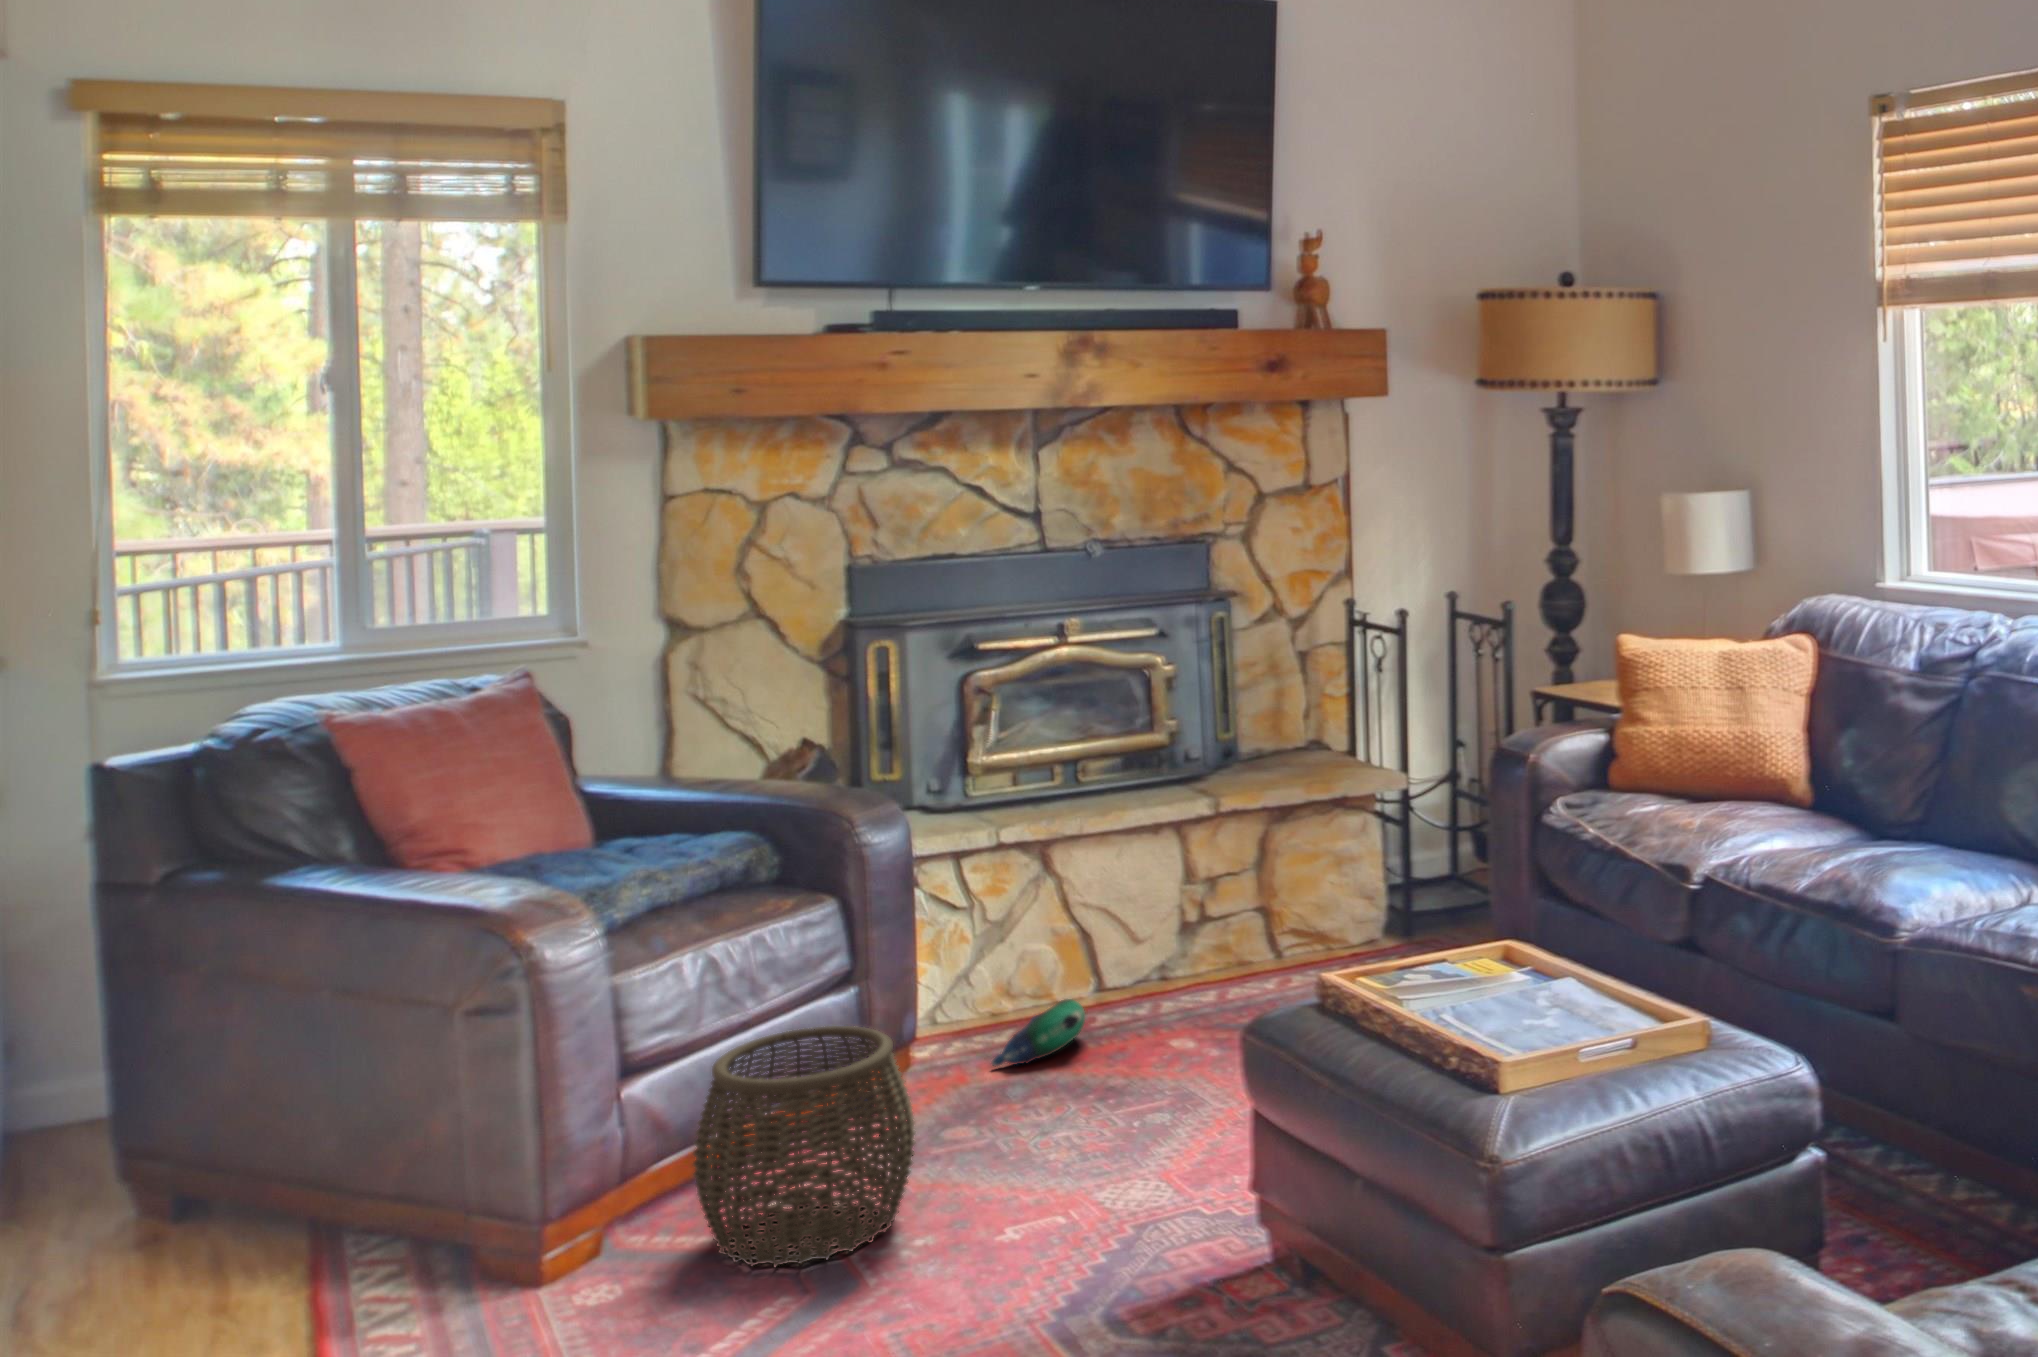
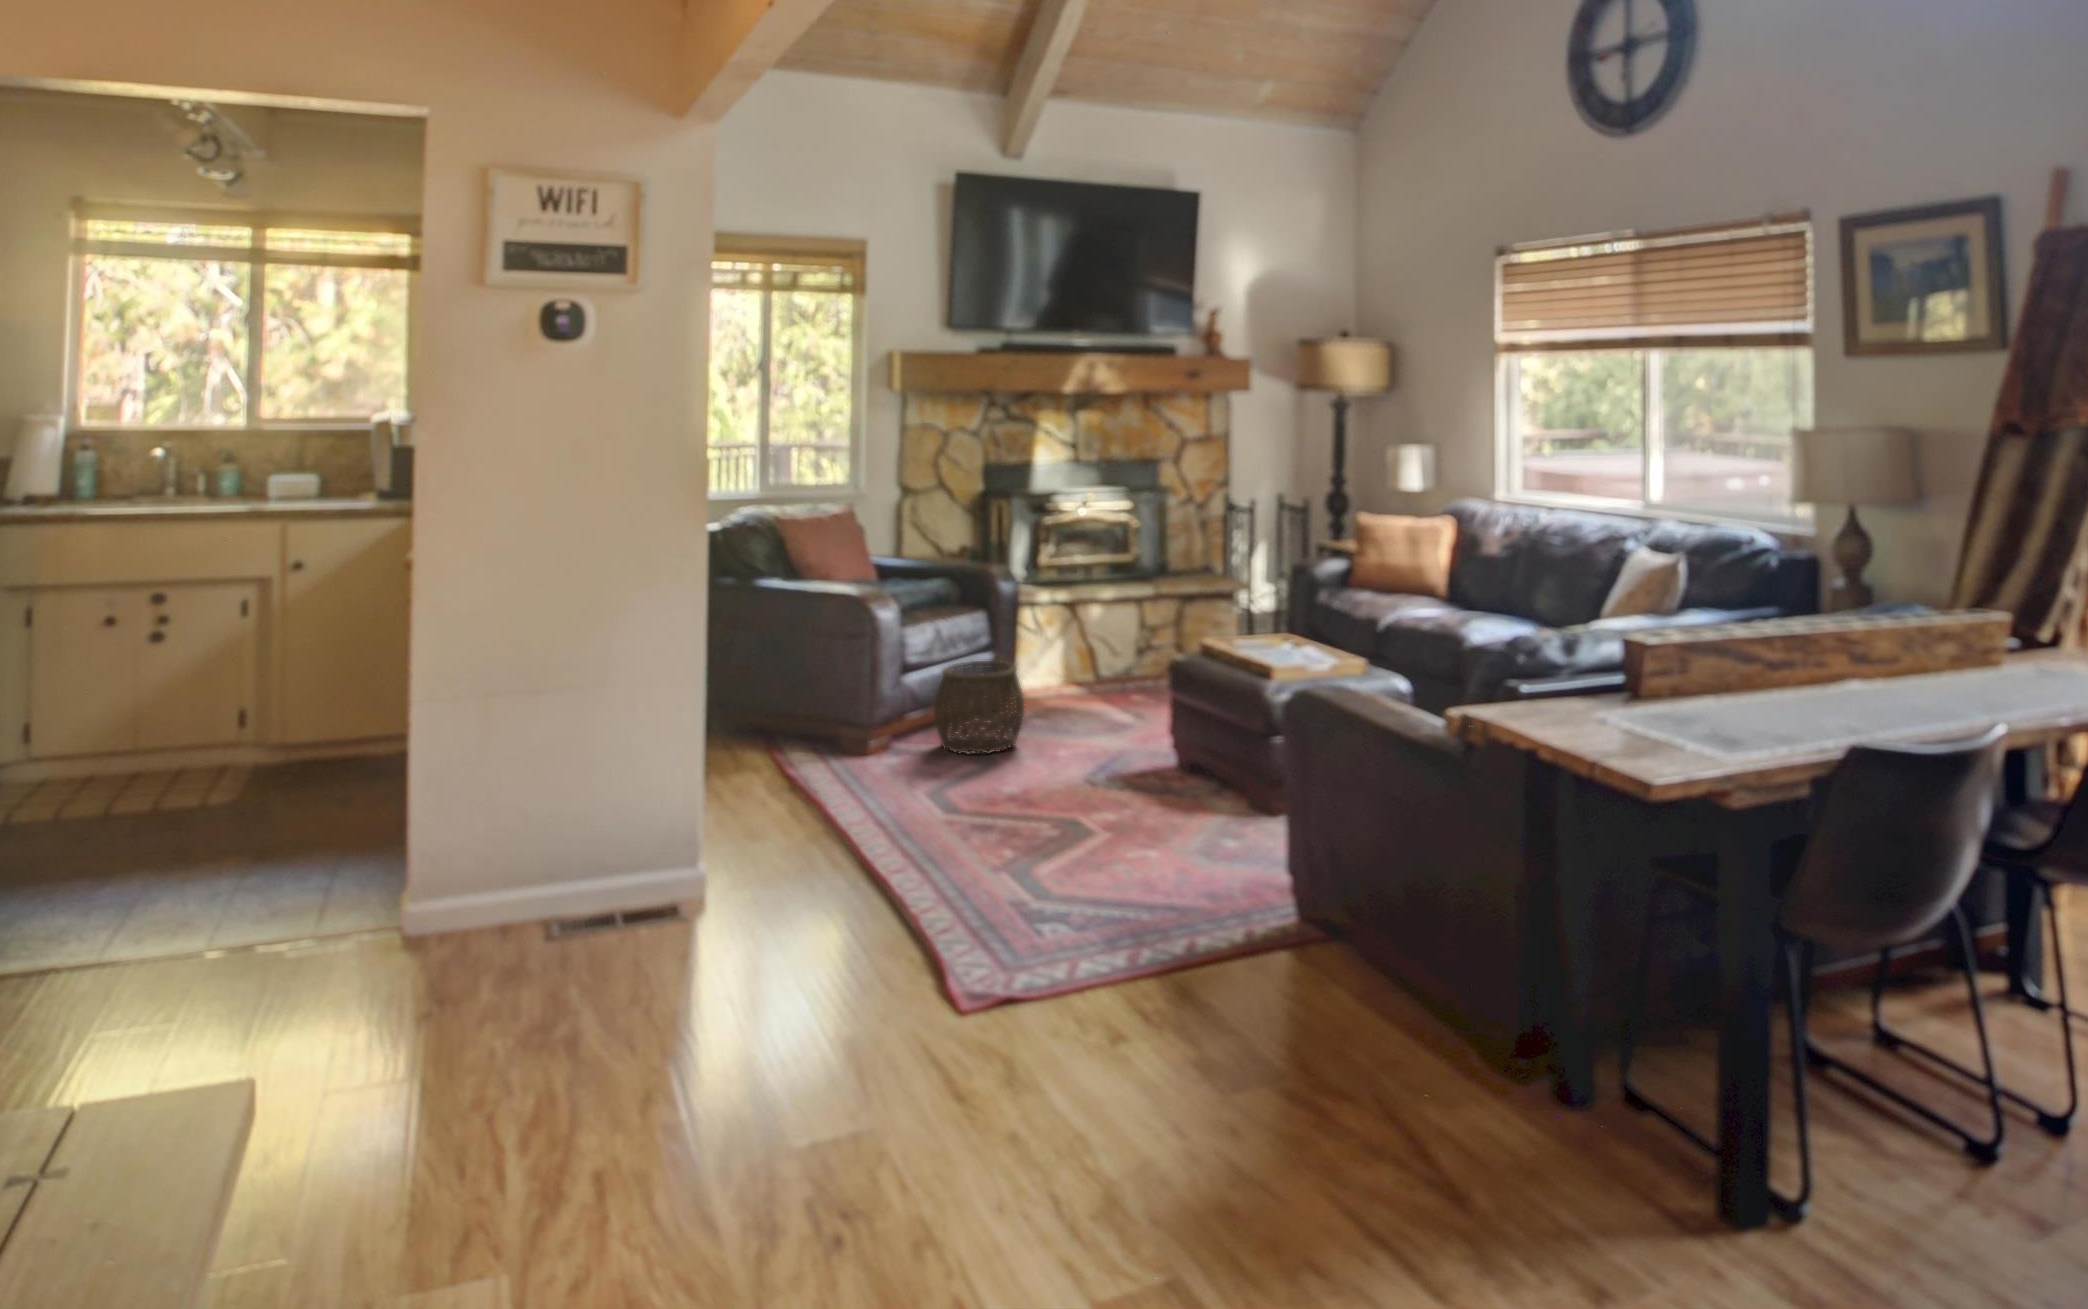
plush toy: present [992,999,1085,1066] -> none [1050,674,1094,701]

